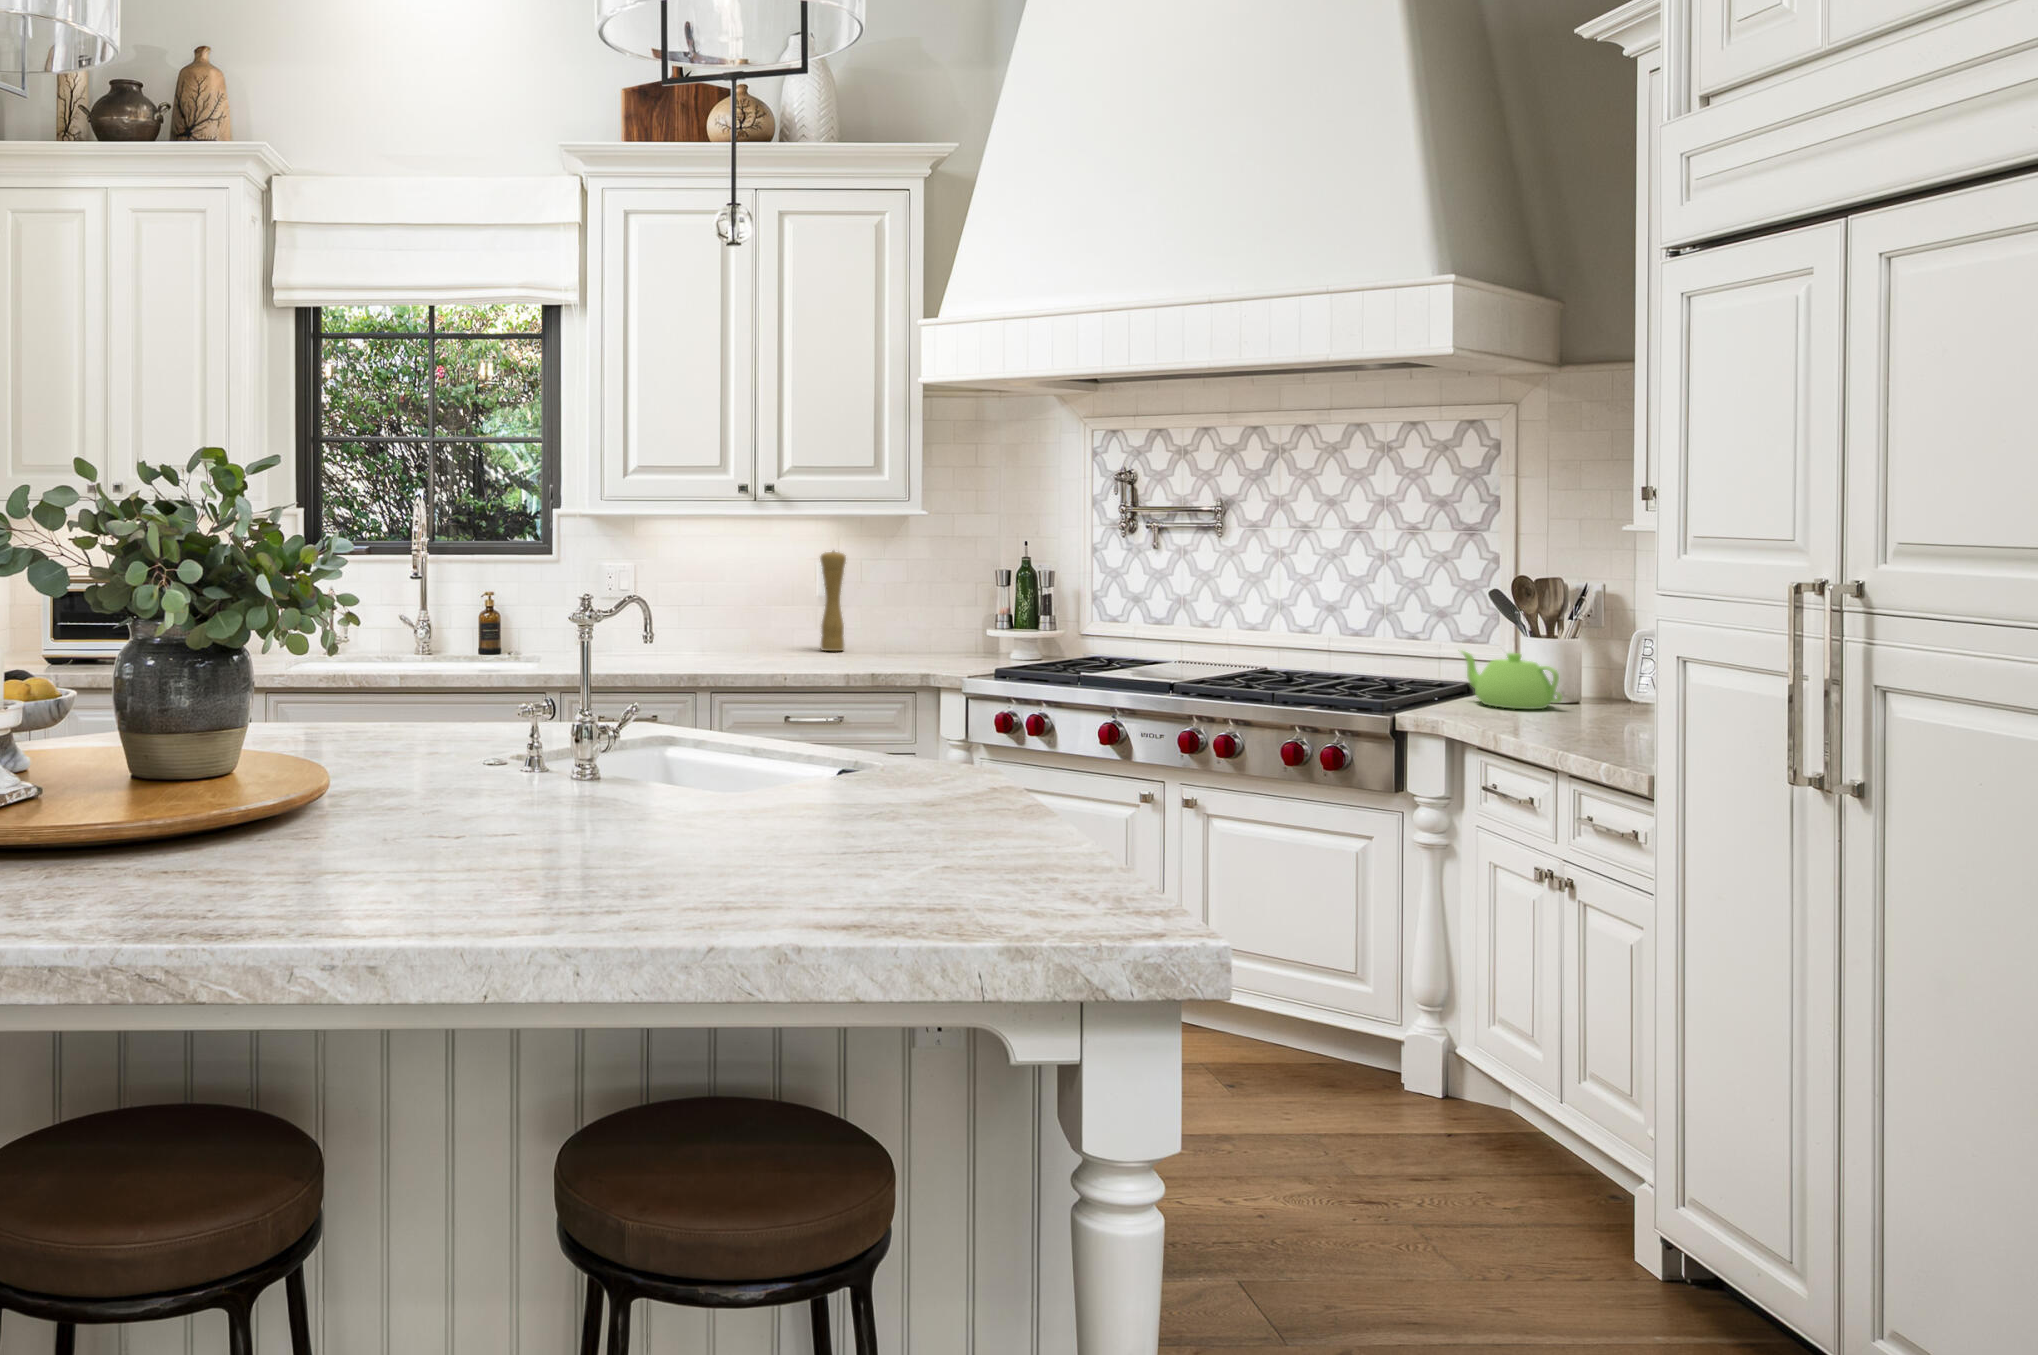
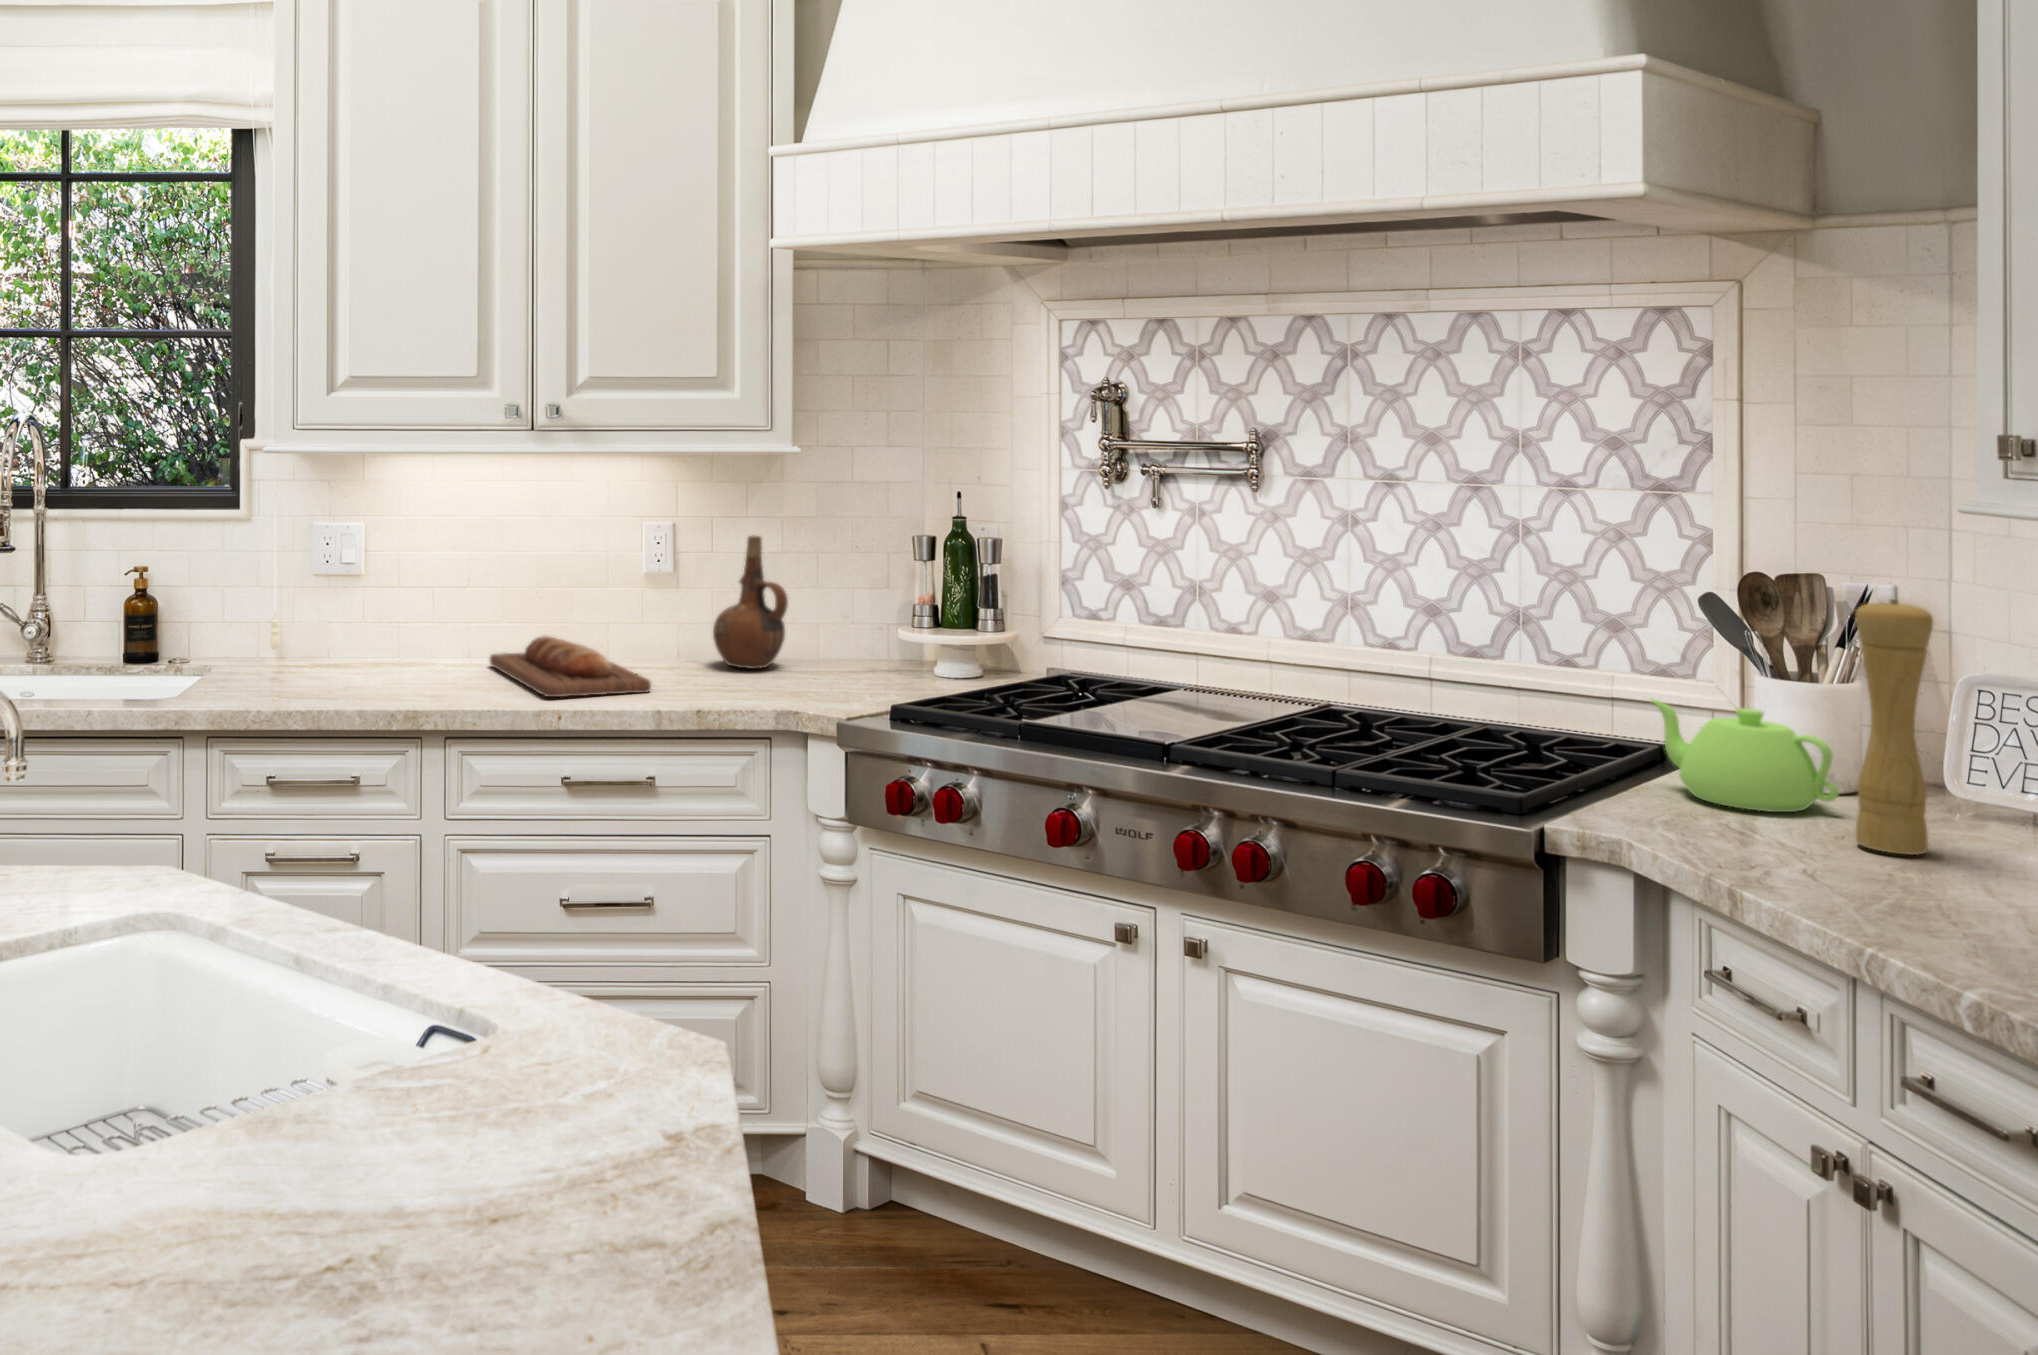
pepper mill: present [820,551,846,651] -> present [1855,599,1933,855]
ceramic pitcher: none [866,569,917,655] -> present [713,536,788,669]
bread loaf: none [720,635,837,669] -> present [489,636,651,697]

